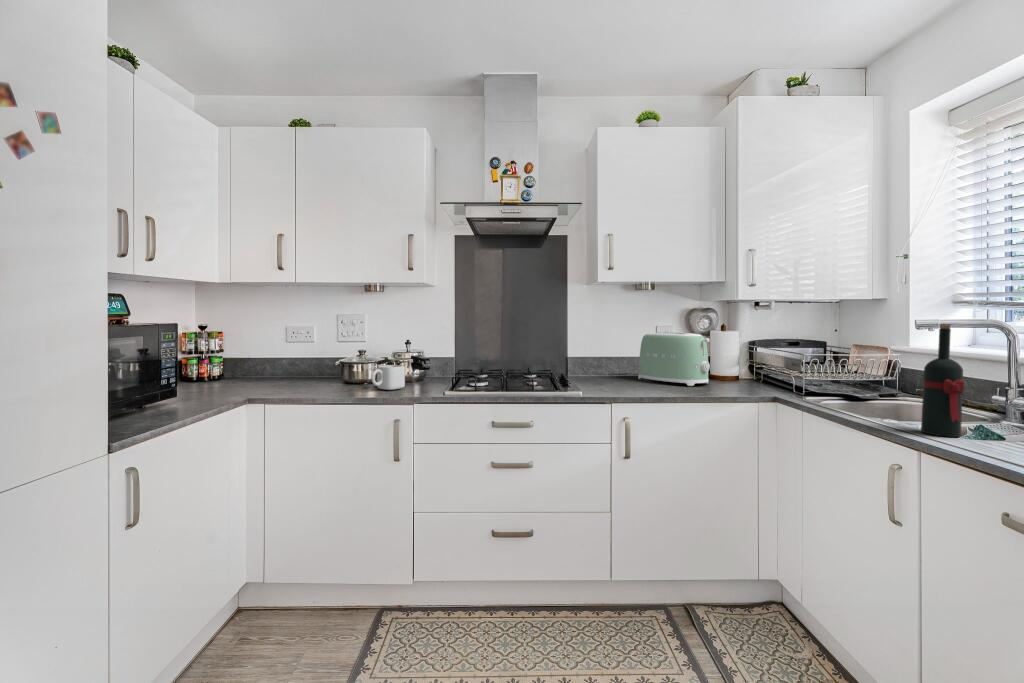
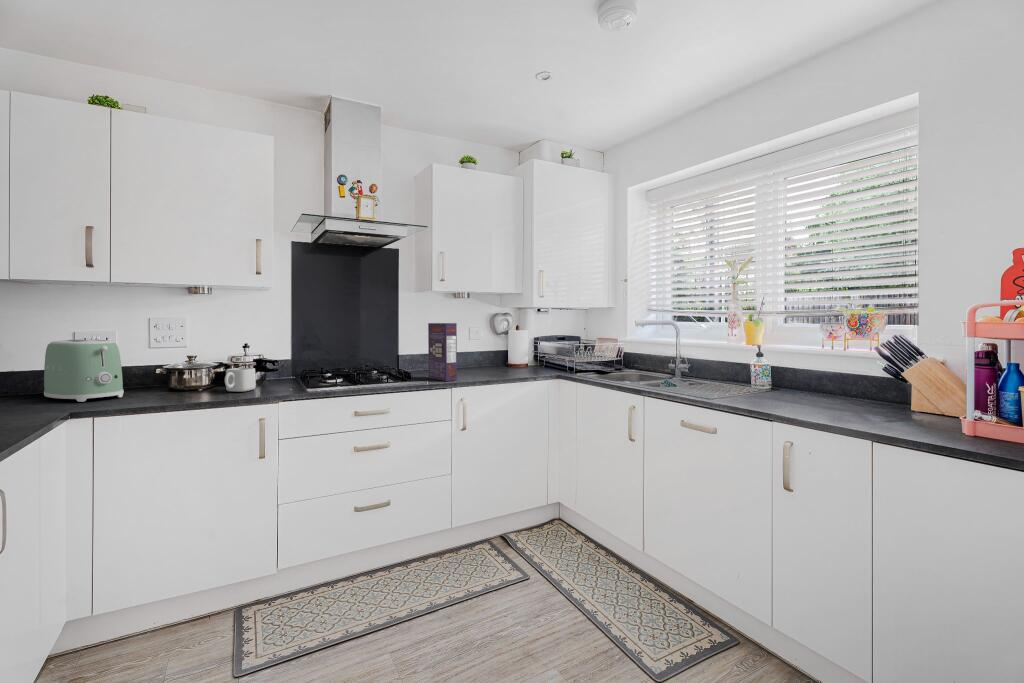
cereal box: none [593,320,626,393] -> present [428,323,457,381]
wine bottle: present [921,324,964,437] -> none [633,326,650,389]
toaster: present [638,332,710,386] -> present [44,339,124,402]

